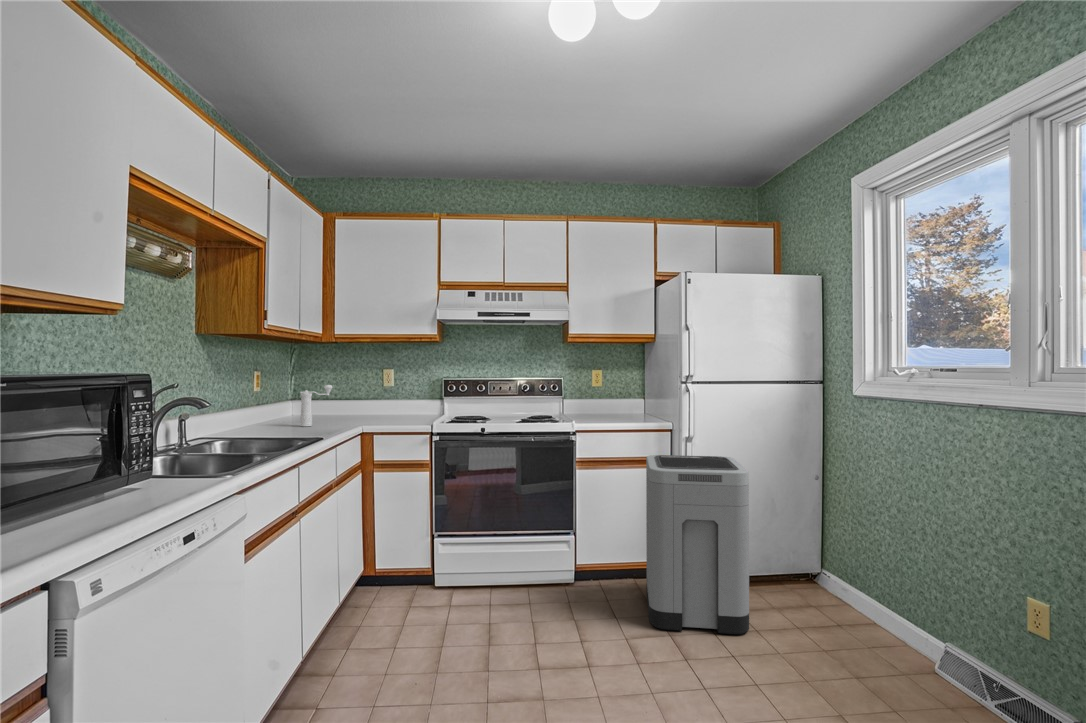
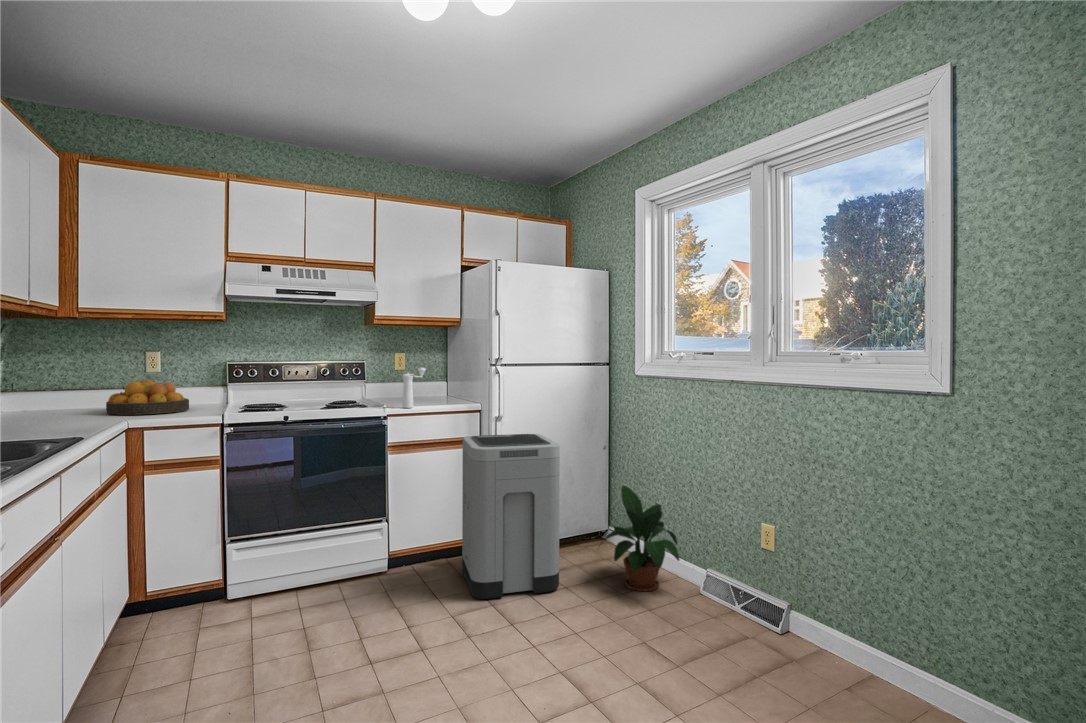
pepper mill: present [300,385,333,426] -> present [402,368,426,408]
fruit bowl: none [355,392,414,421] -> present [106,380,189,415]
potted plant: none [798,524,907,657] -> present [602,486,679,591]

